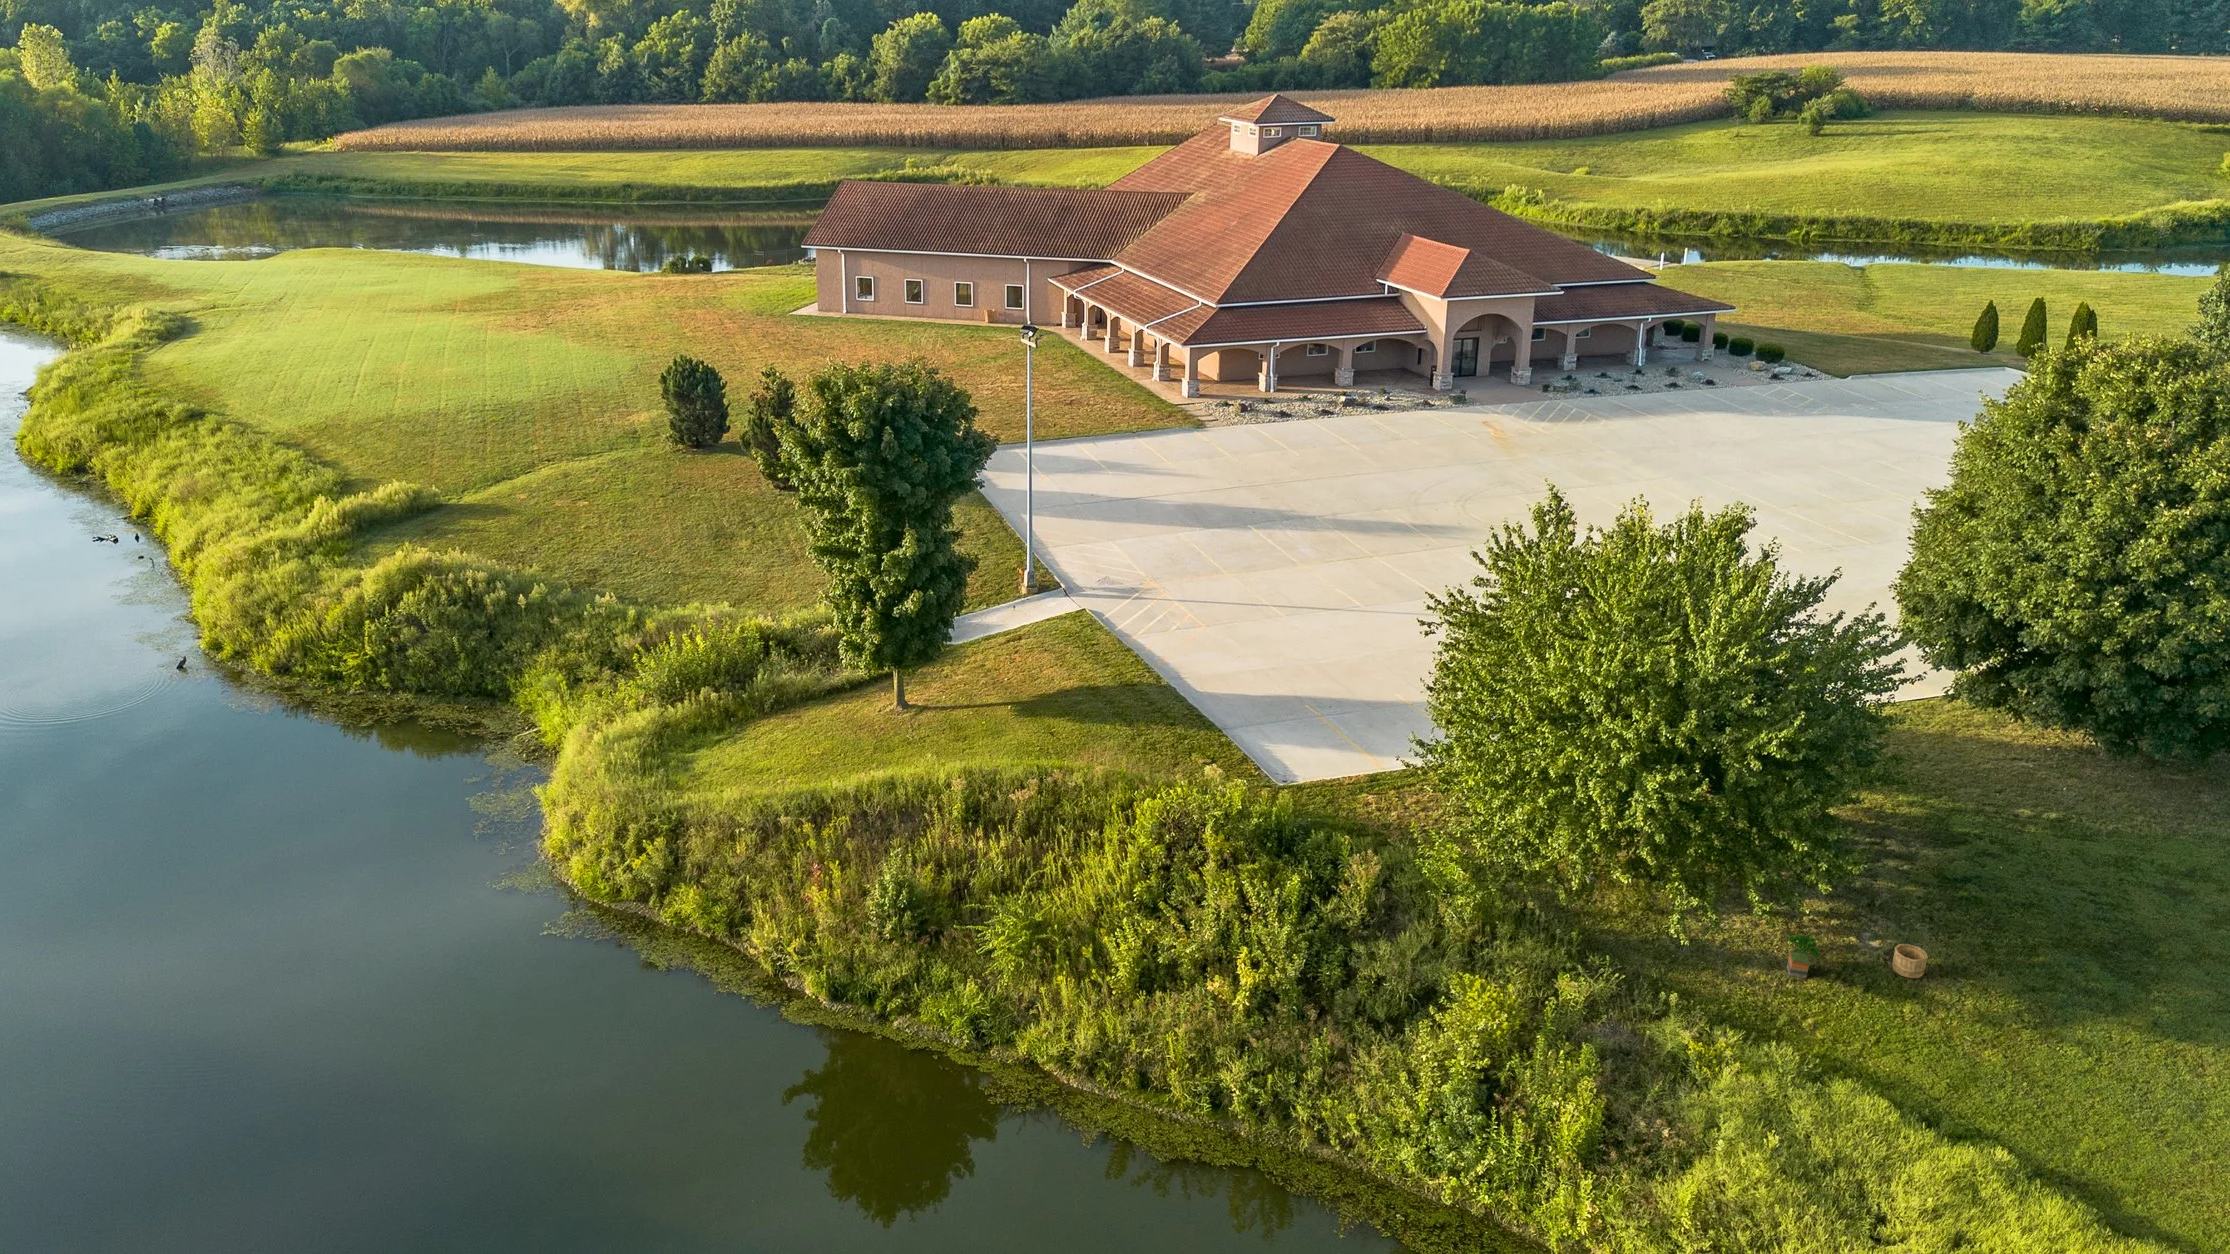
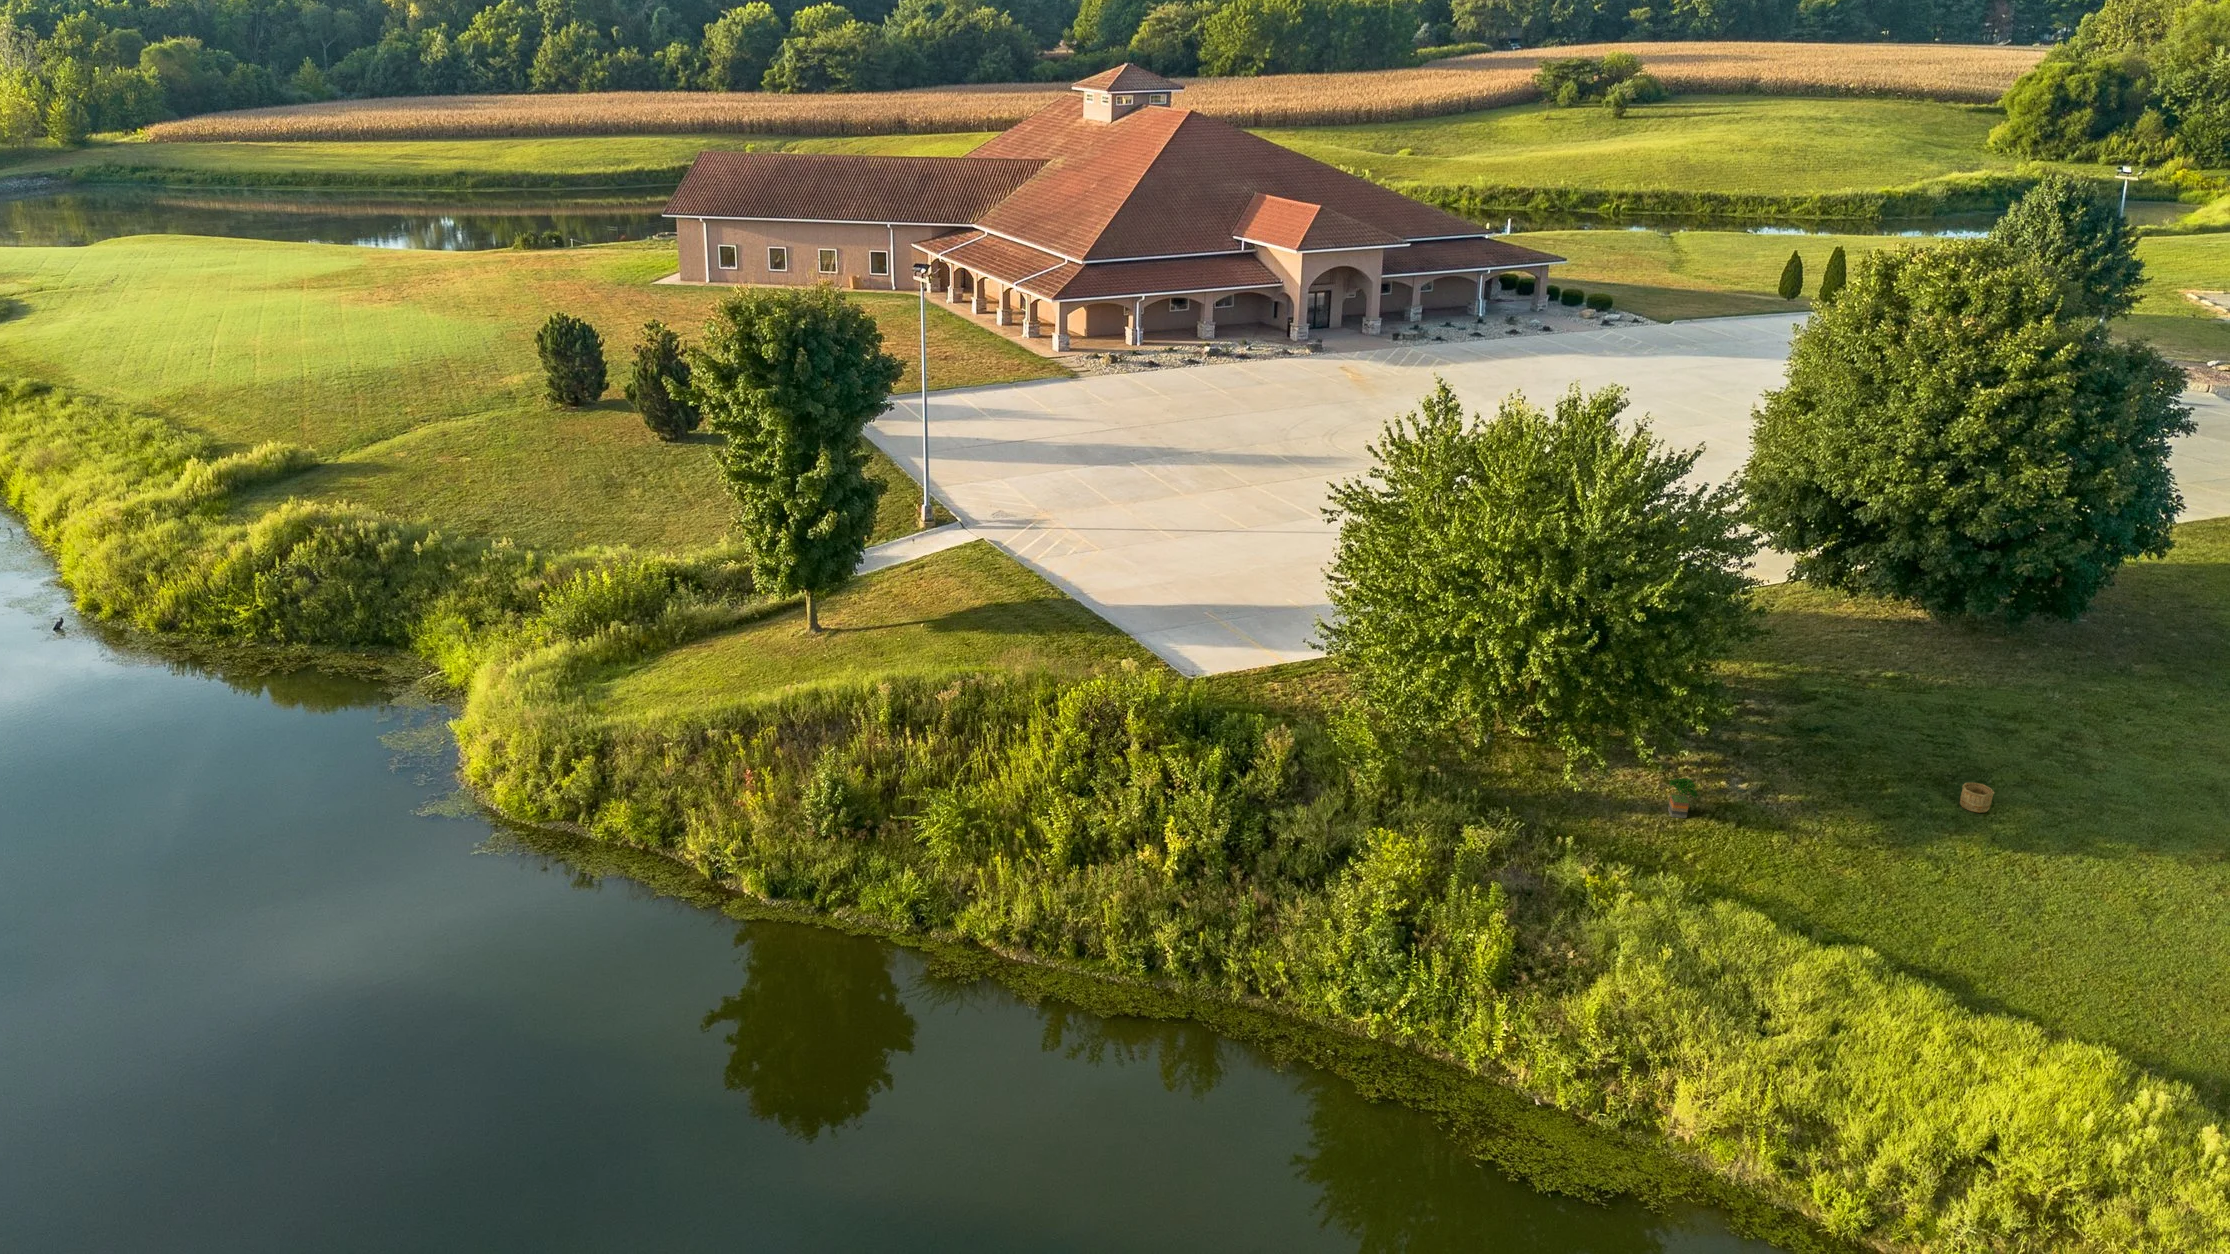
wooden bucket: present [1892,944,1928,978] -> present [1960,782,1994,813]

